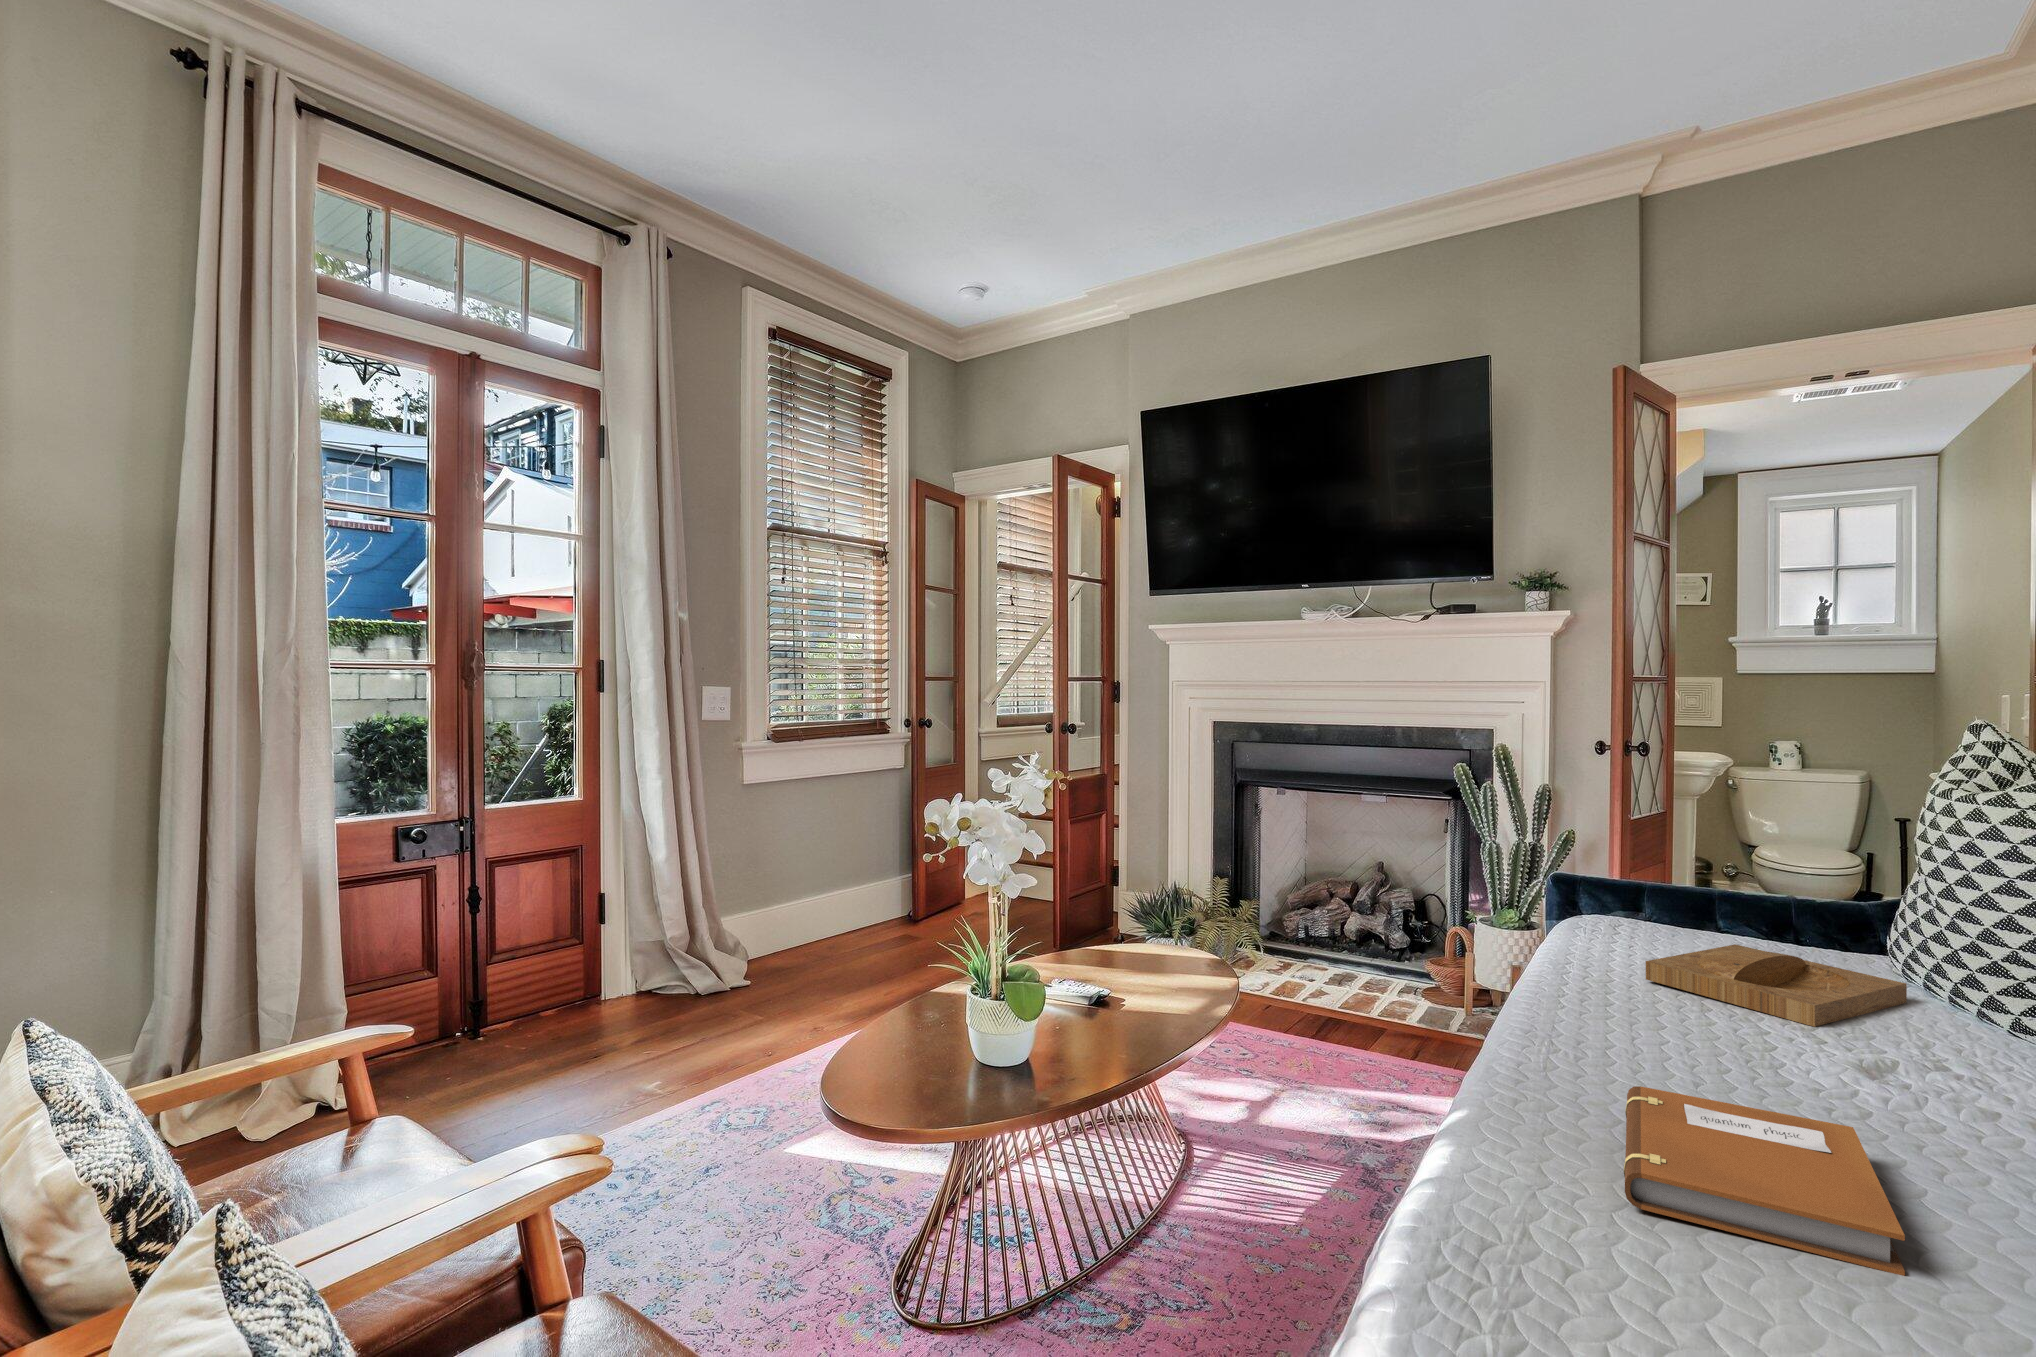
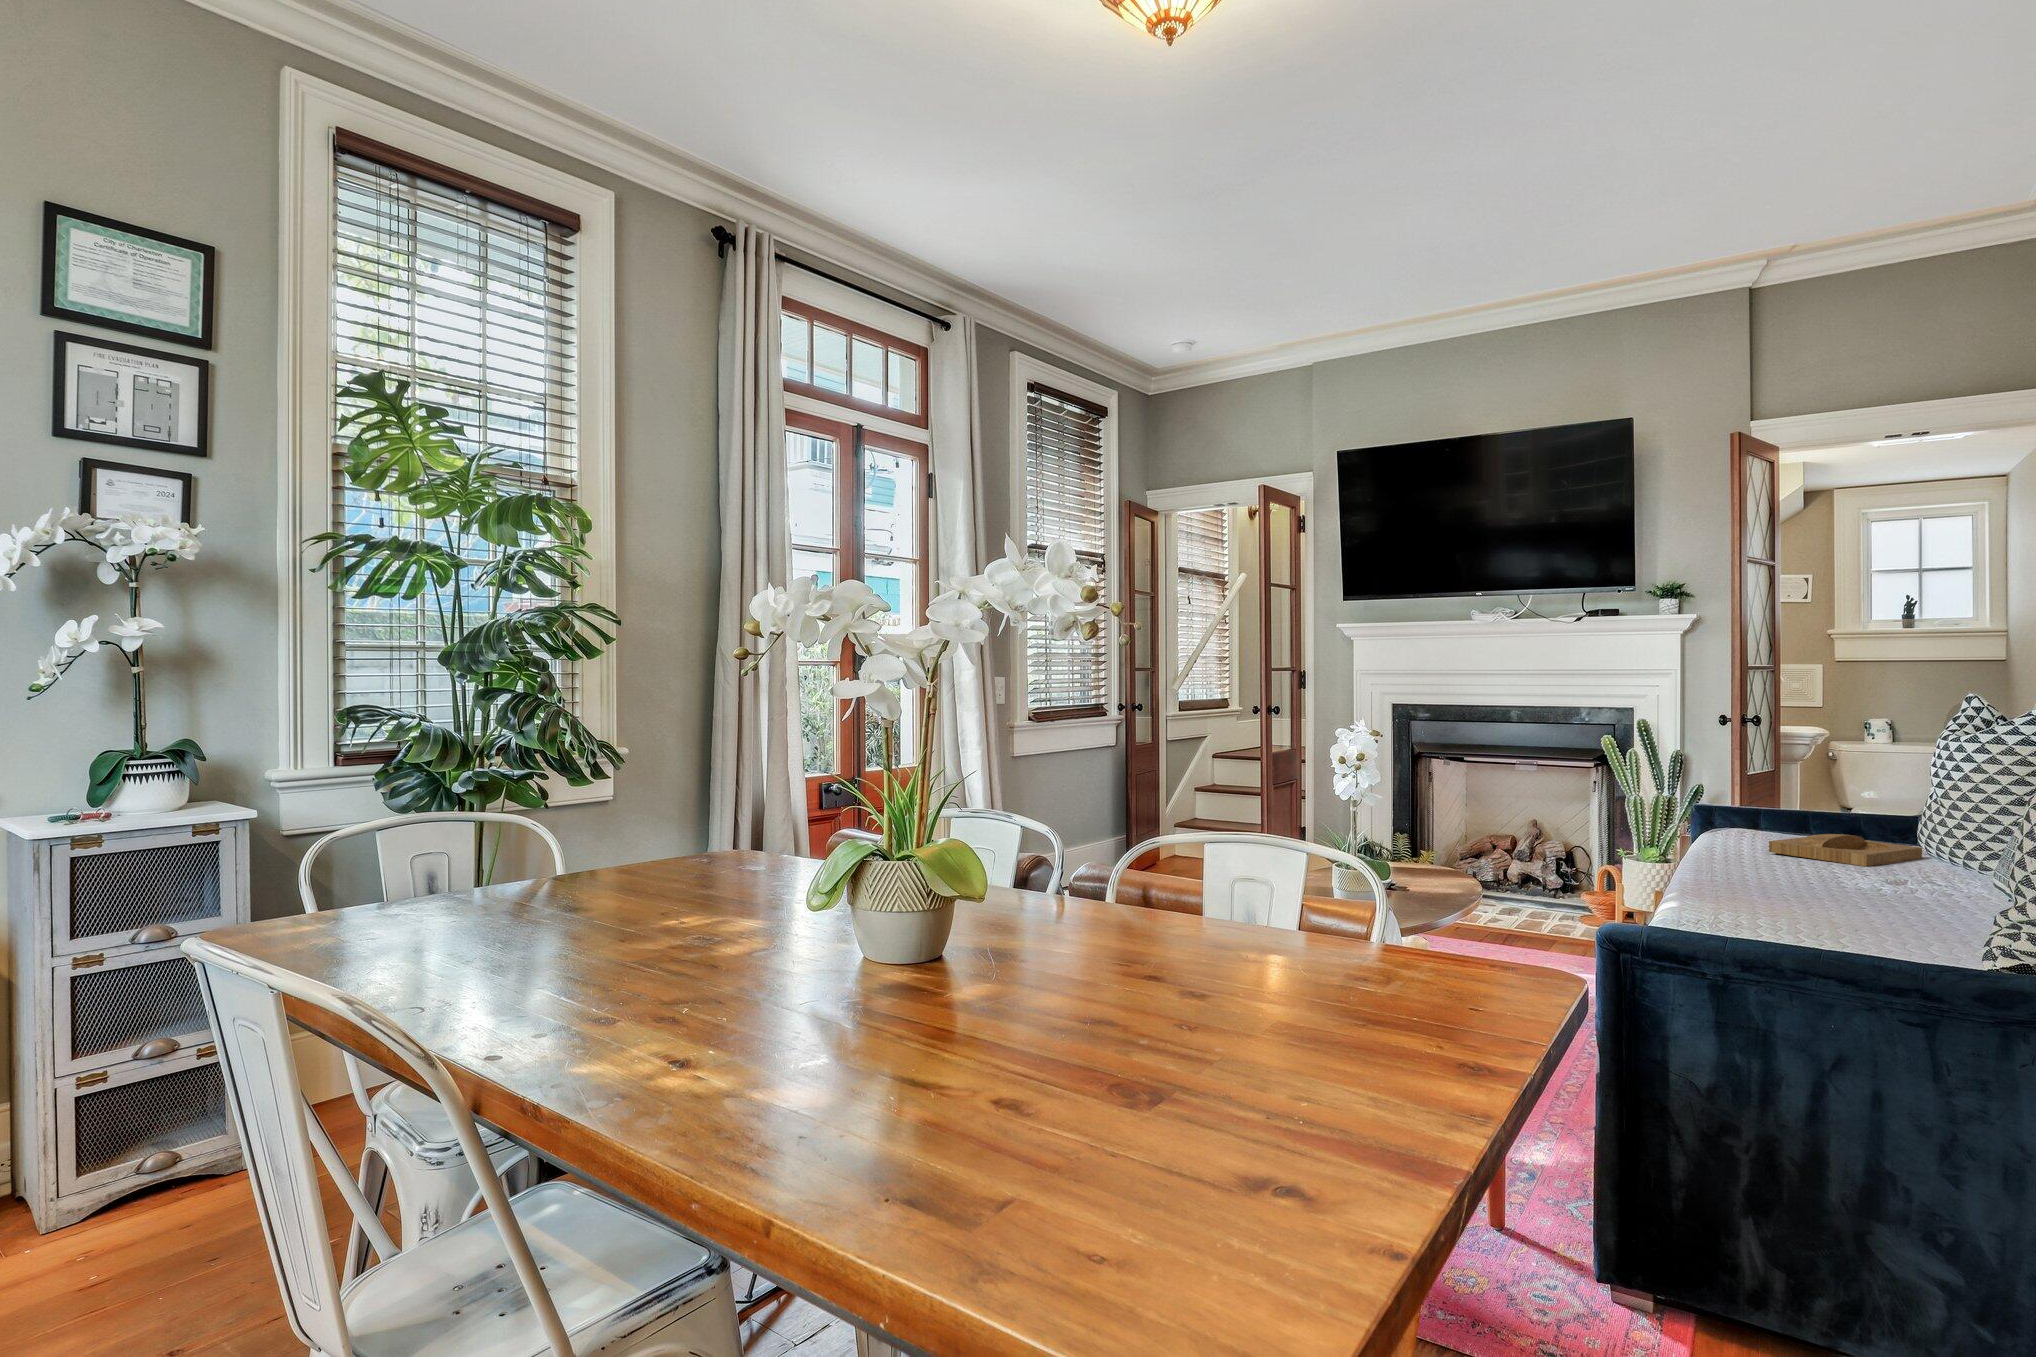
notebook: present [1624,1086,1905,1276] -> none [1766,875,1887,920]

